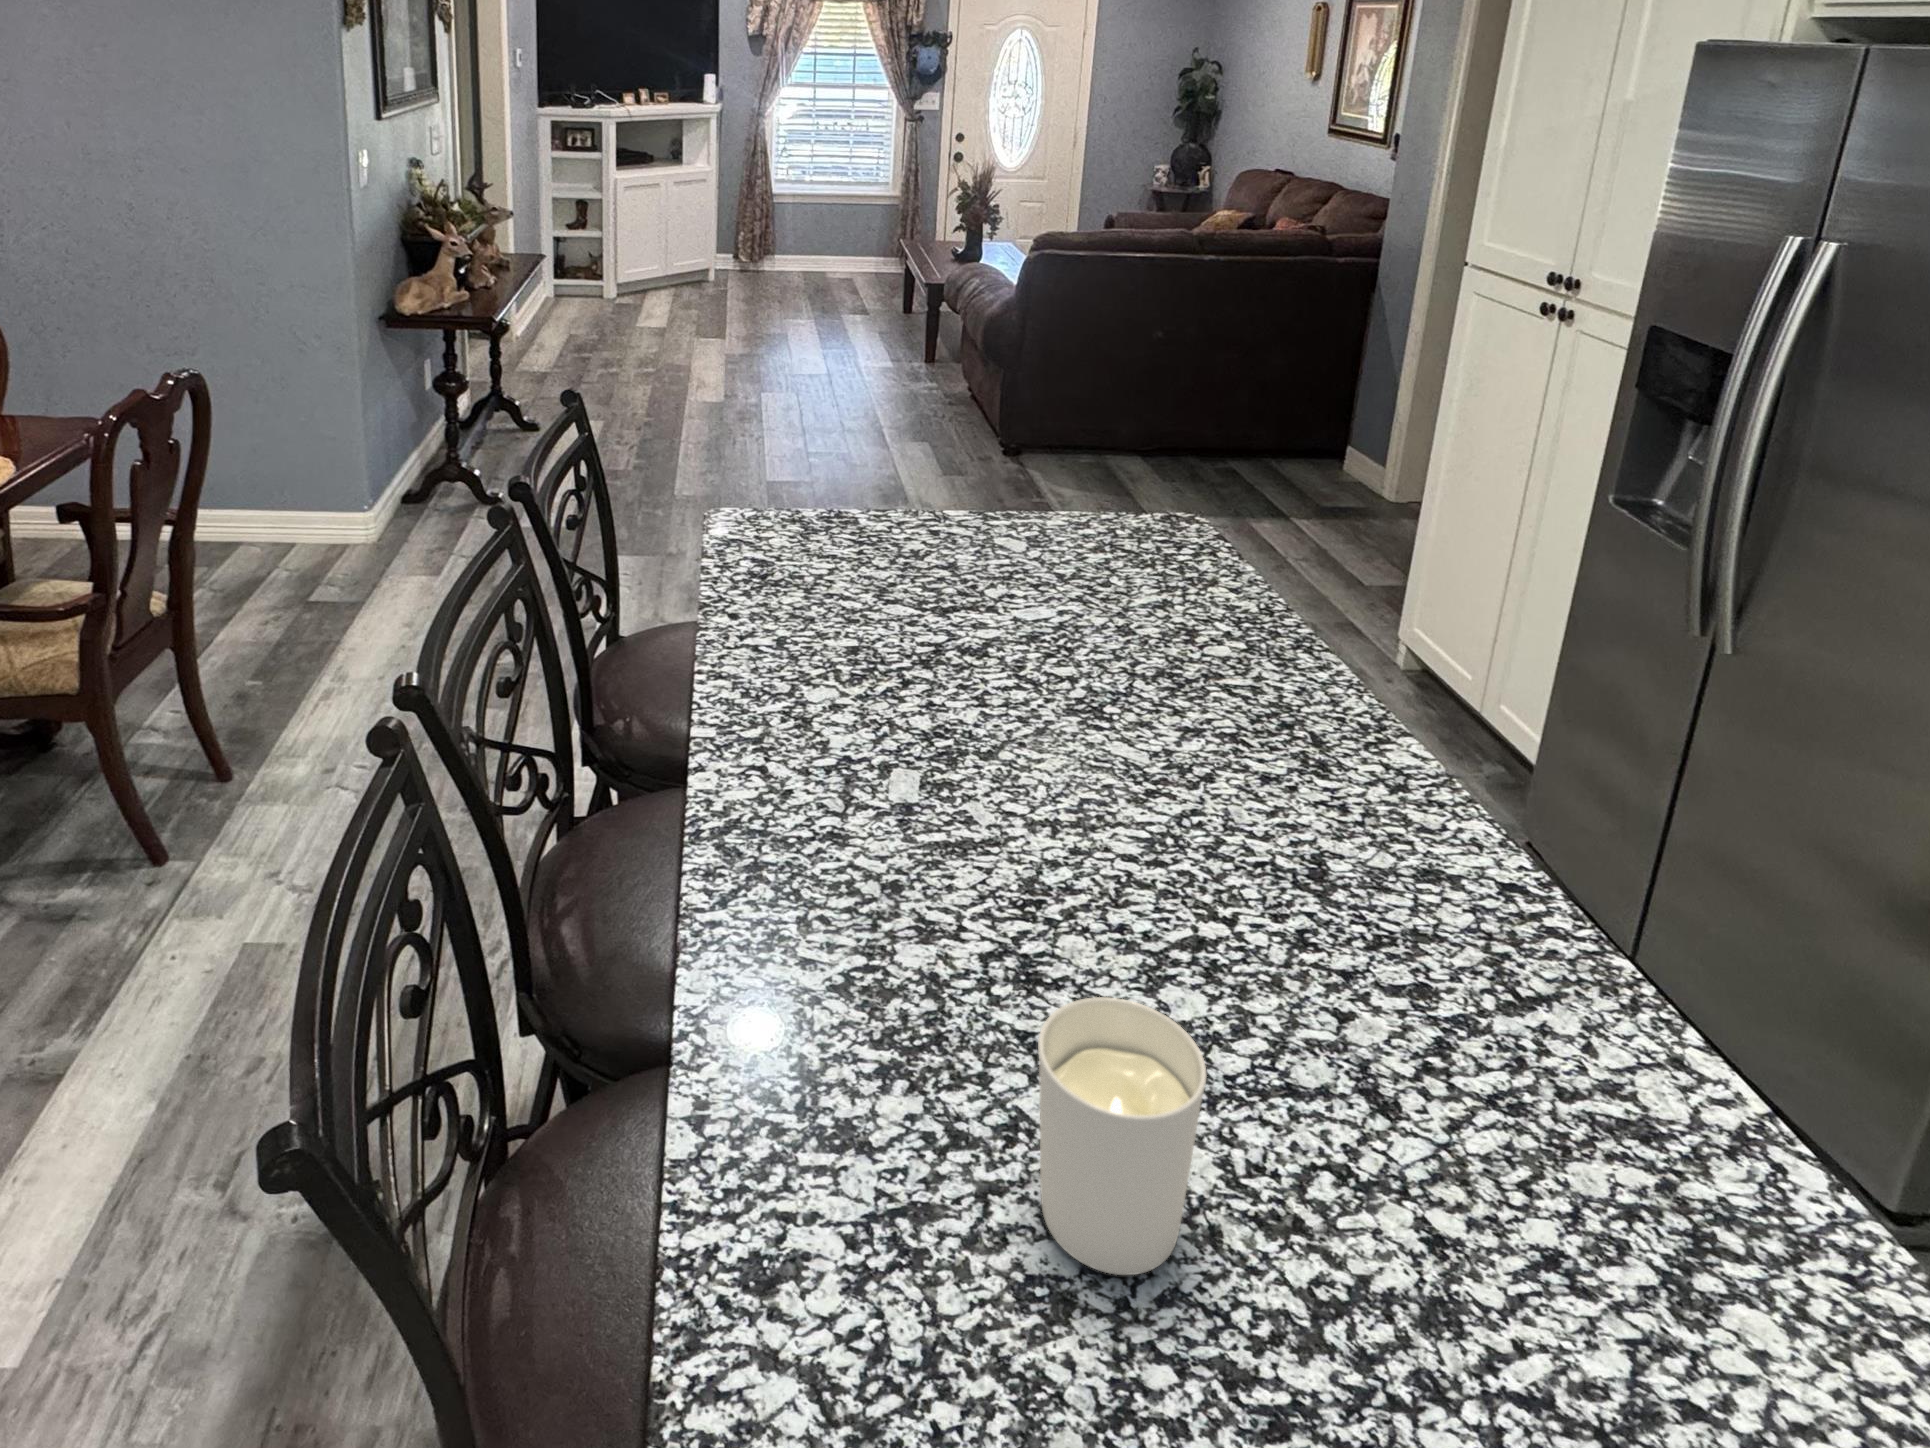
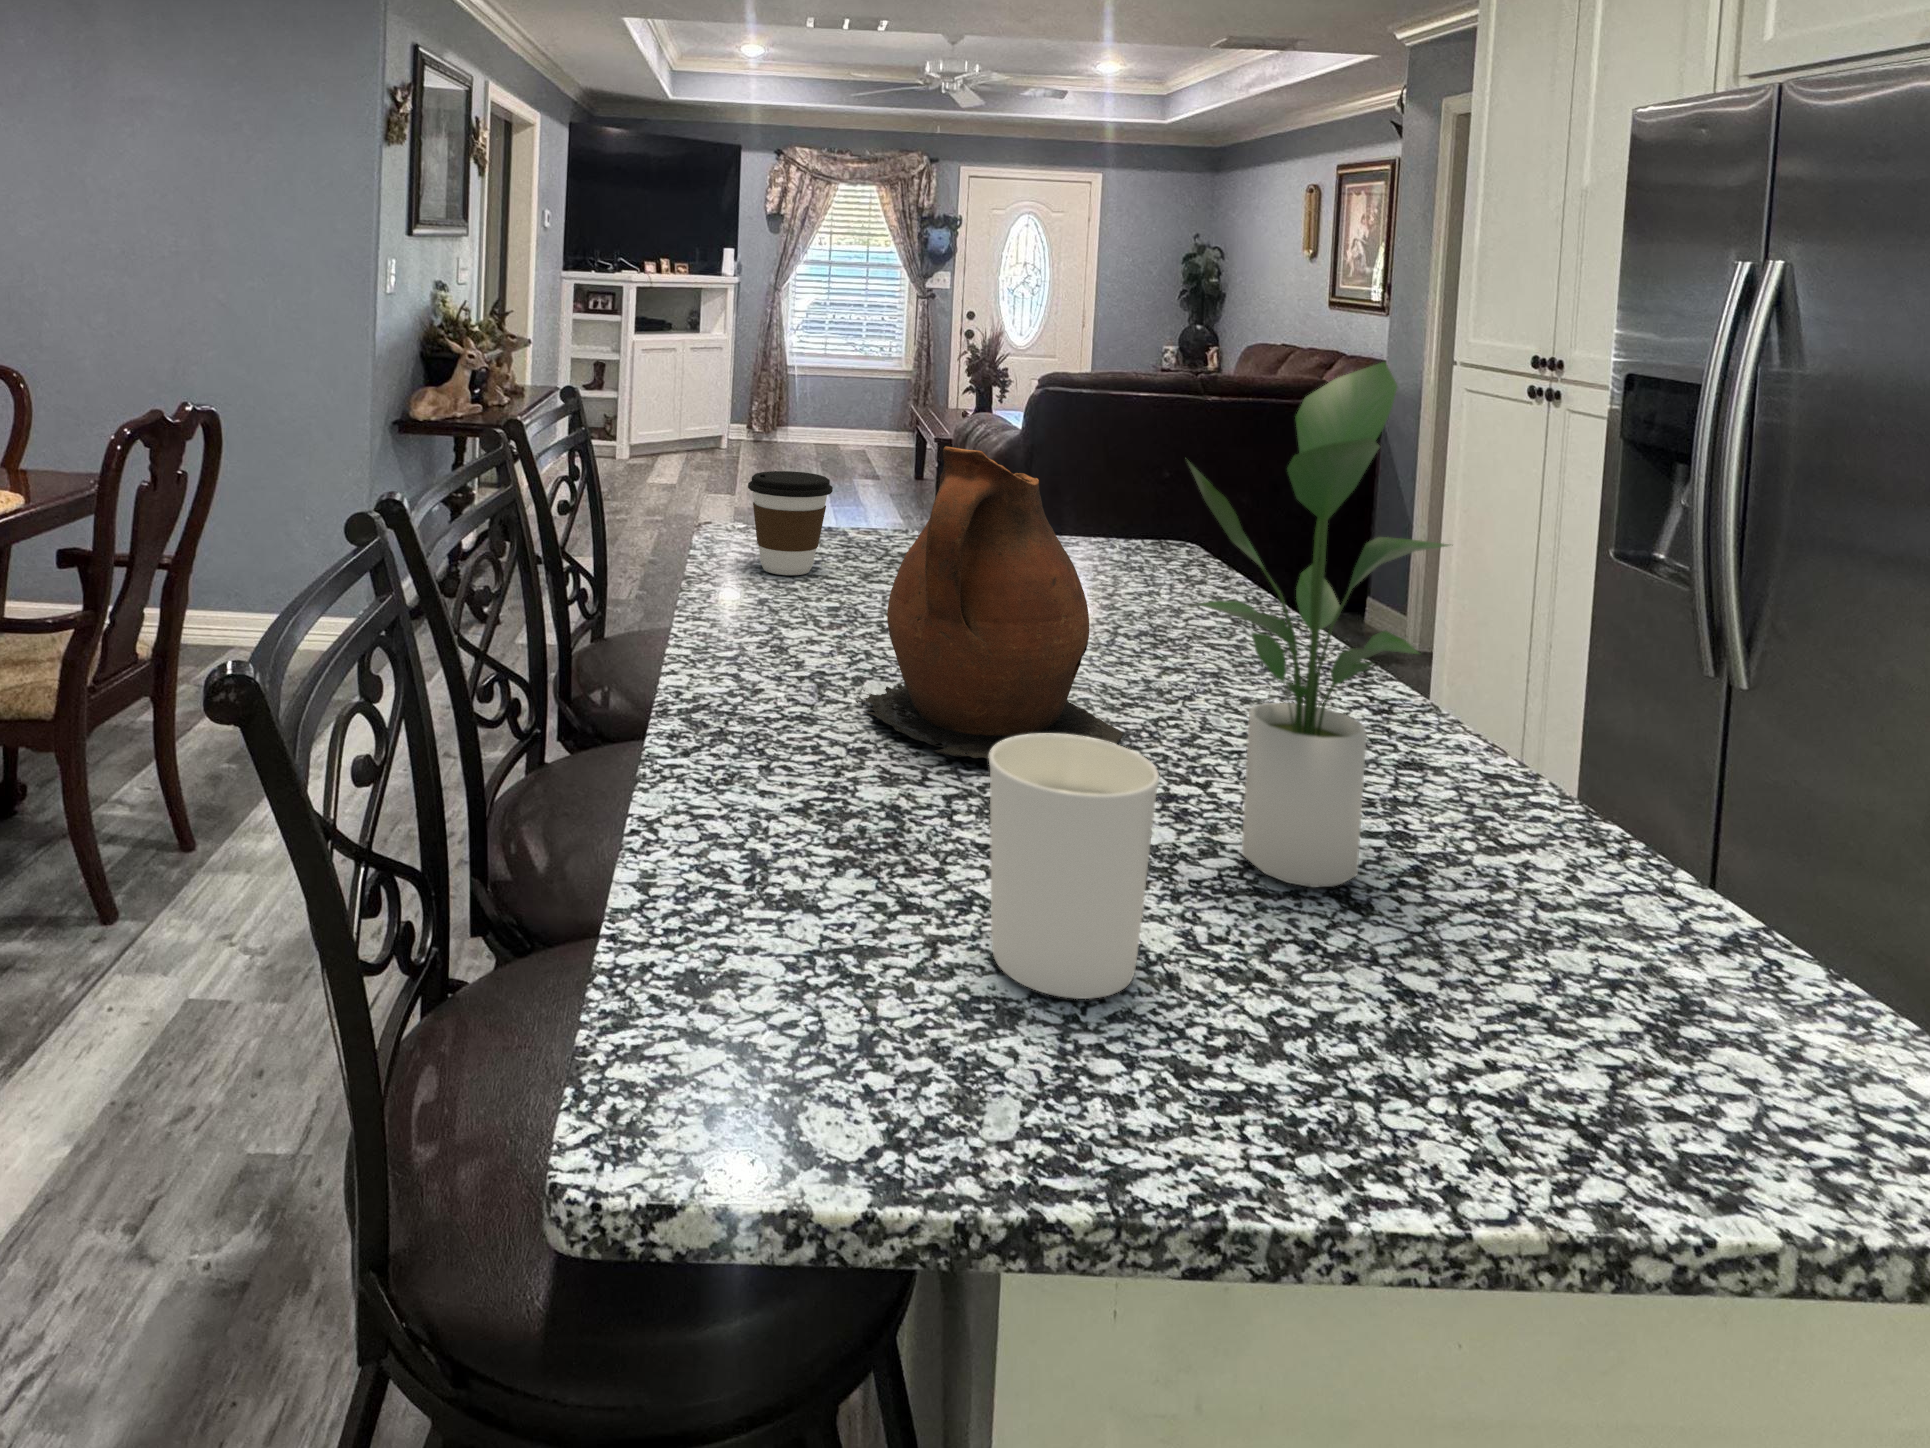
coffee cup: none [764,492,848,600] -> present [748,471,833,575]
potted plant: none [1224,567,1495,1082] -> present [1188,362,1448,888]
ceramic pitcher: none [887,596,1148,901] -> present [856,446,1124,759]

